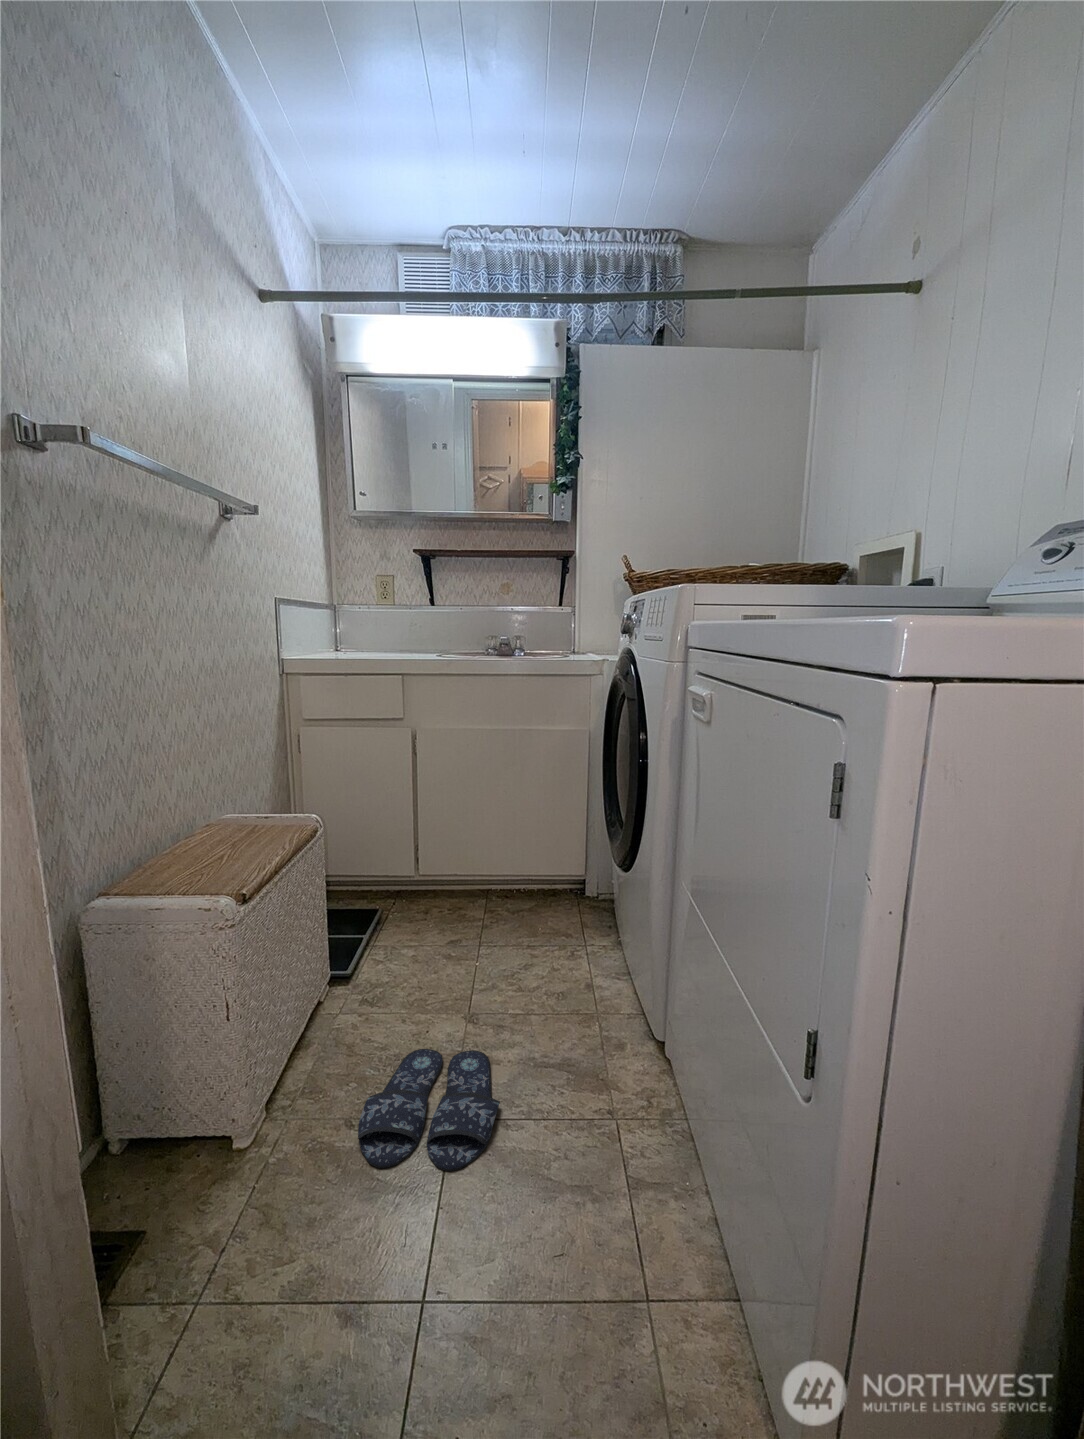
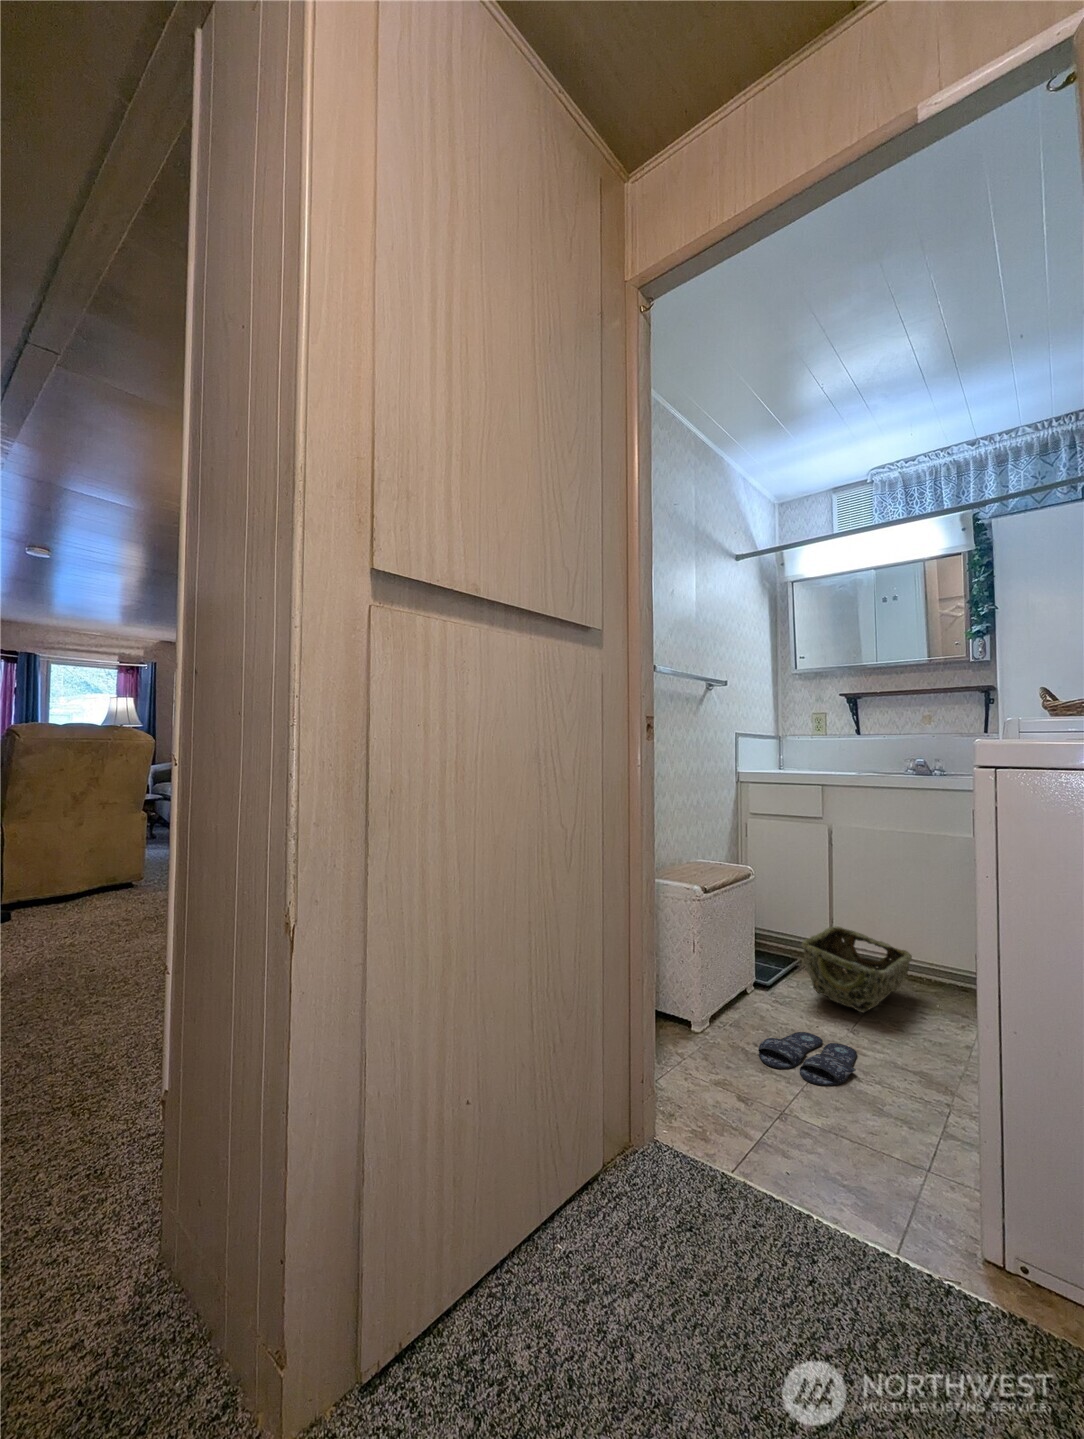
woven basket: none [395,856,513,973] -> present [801,926,912,1013]

